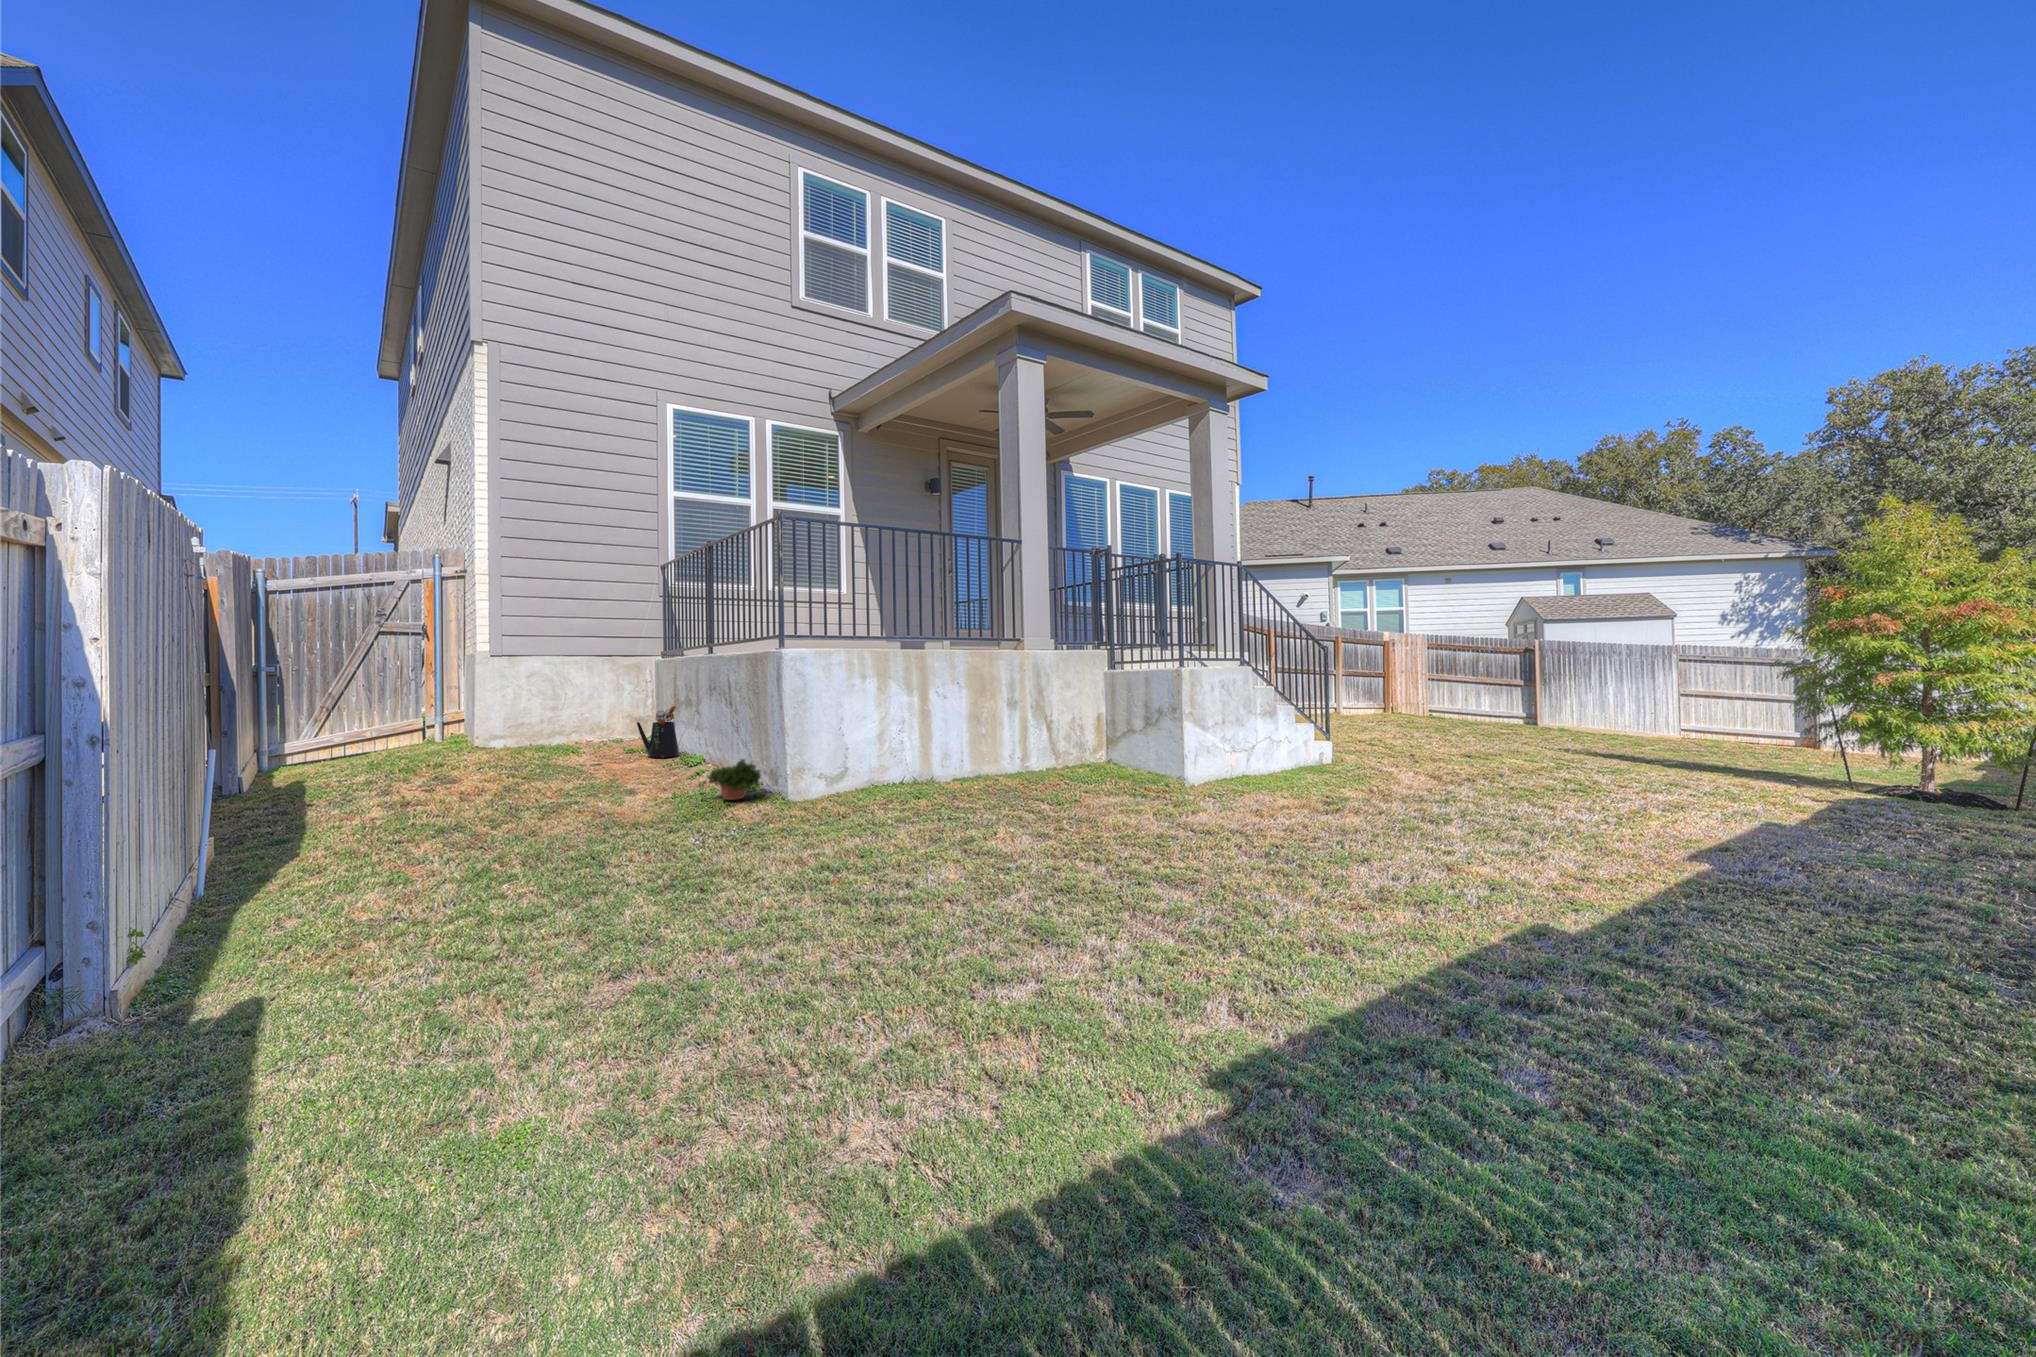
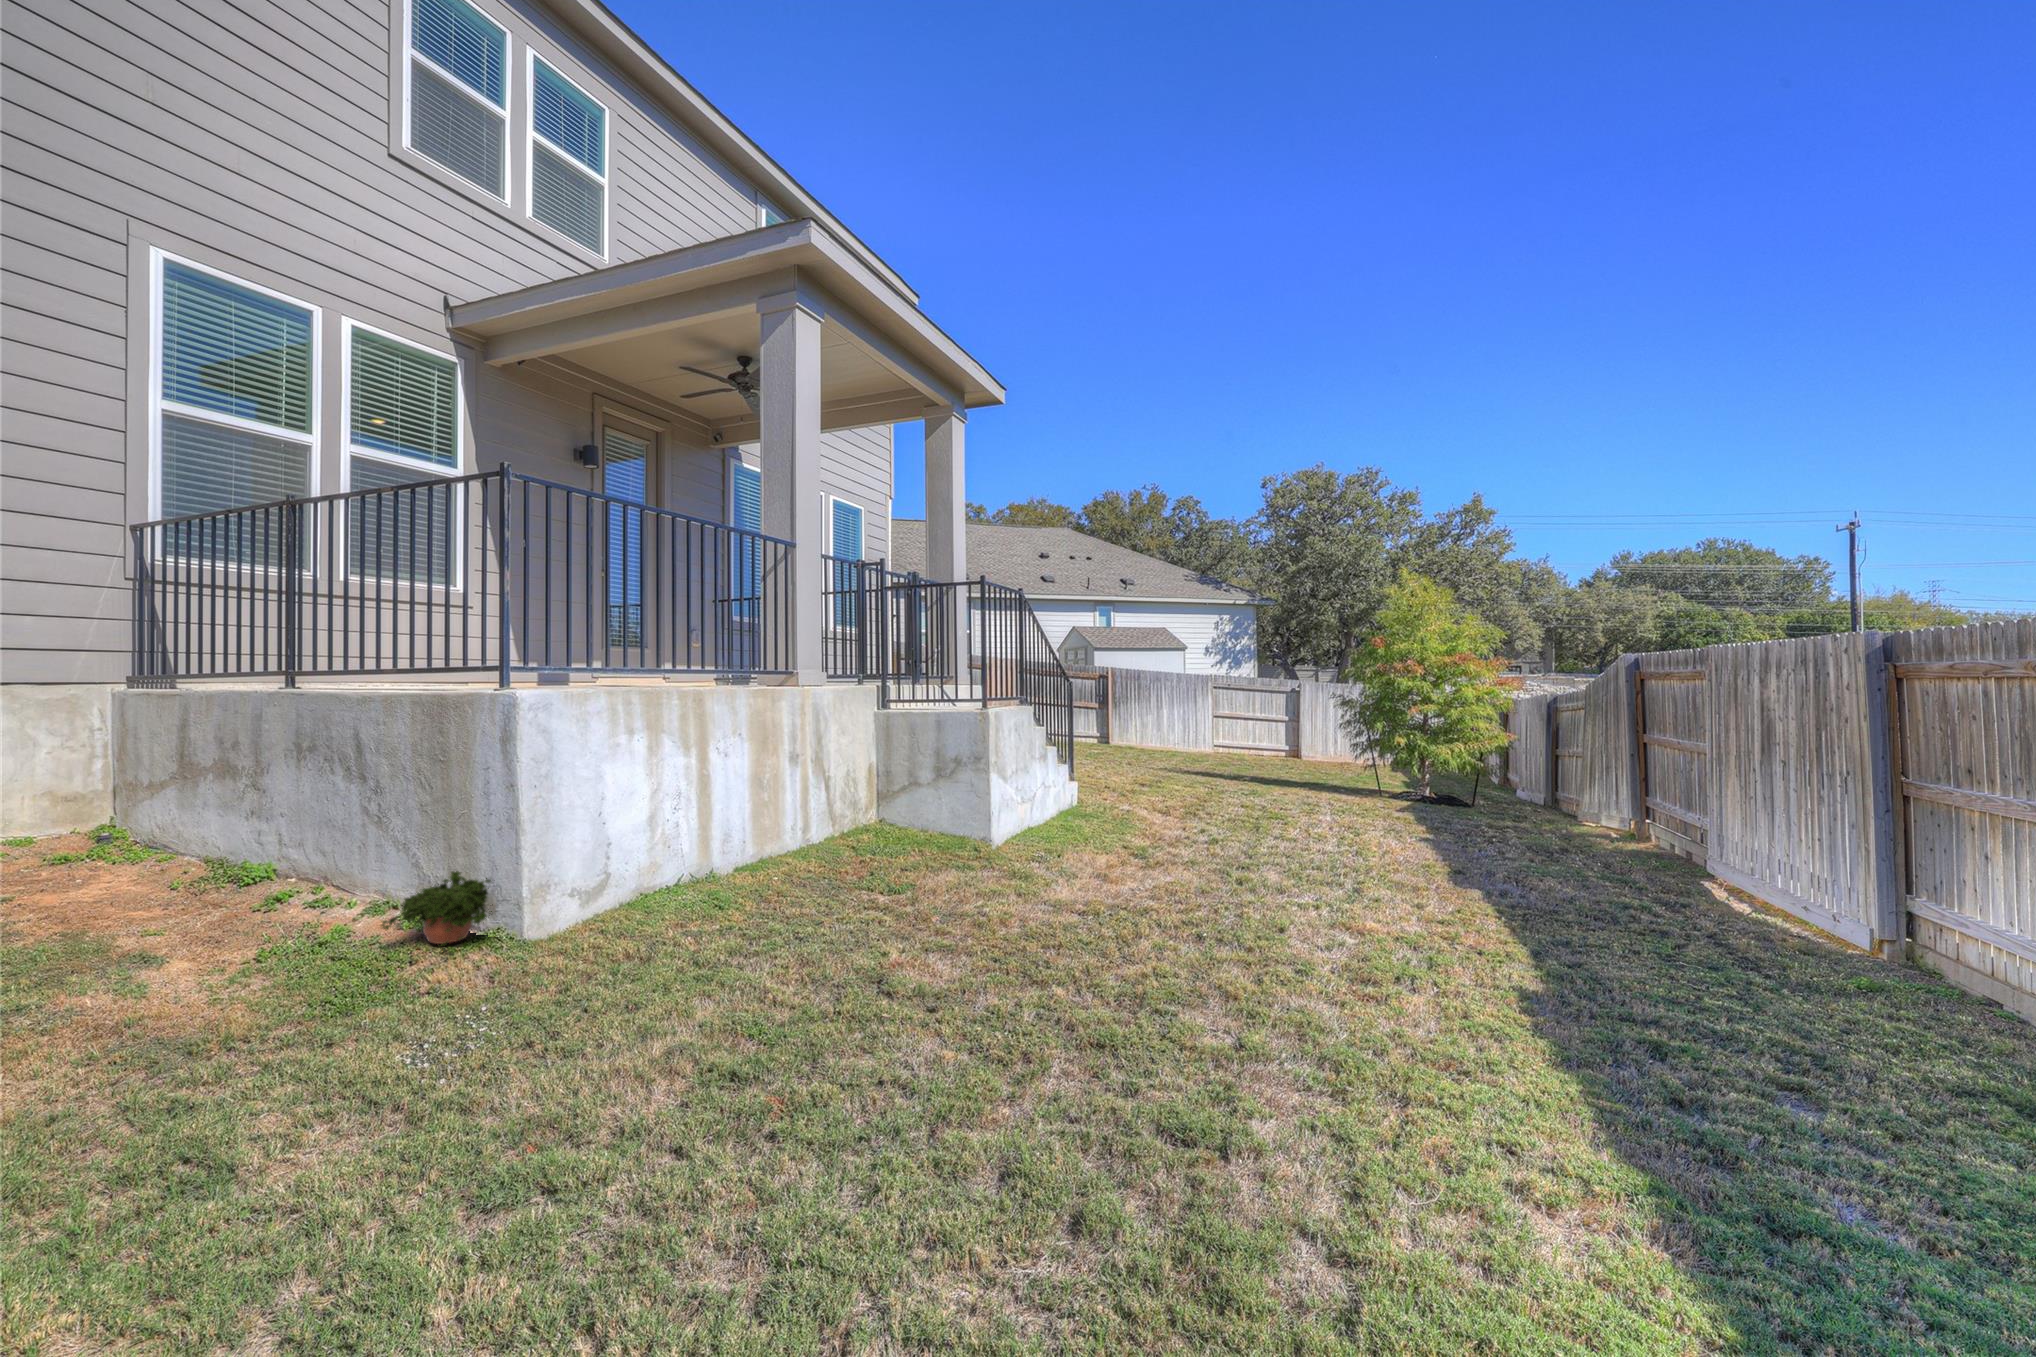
watering can: present [637,706,683,758] -> none [125,780,236,877]

